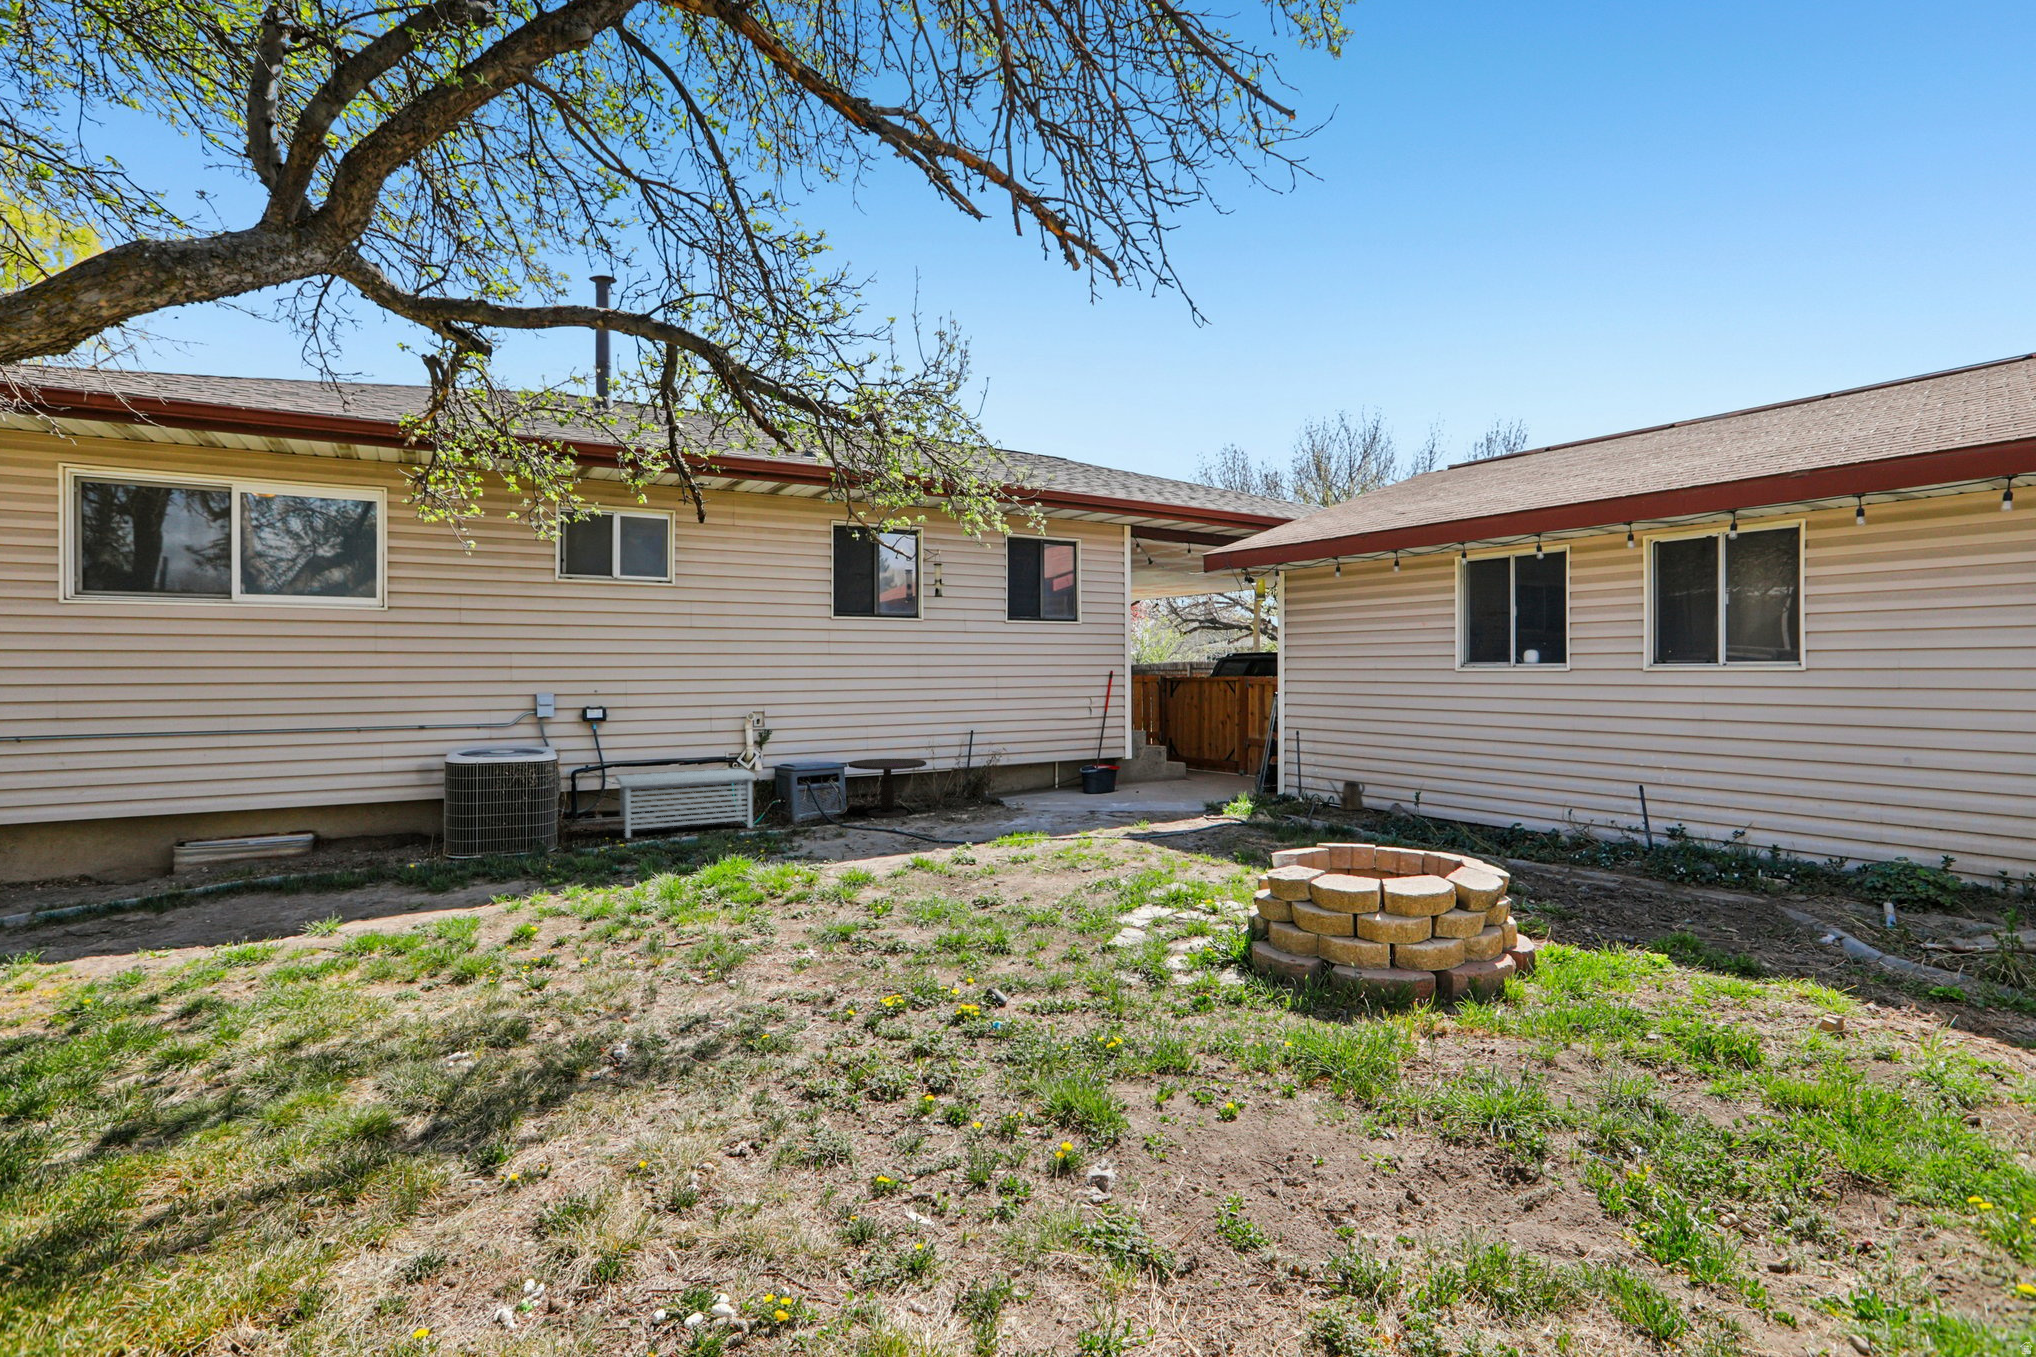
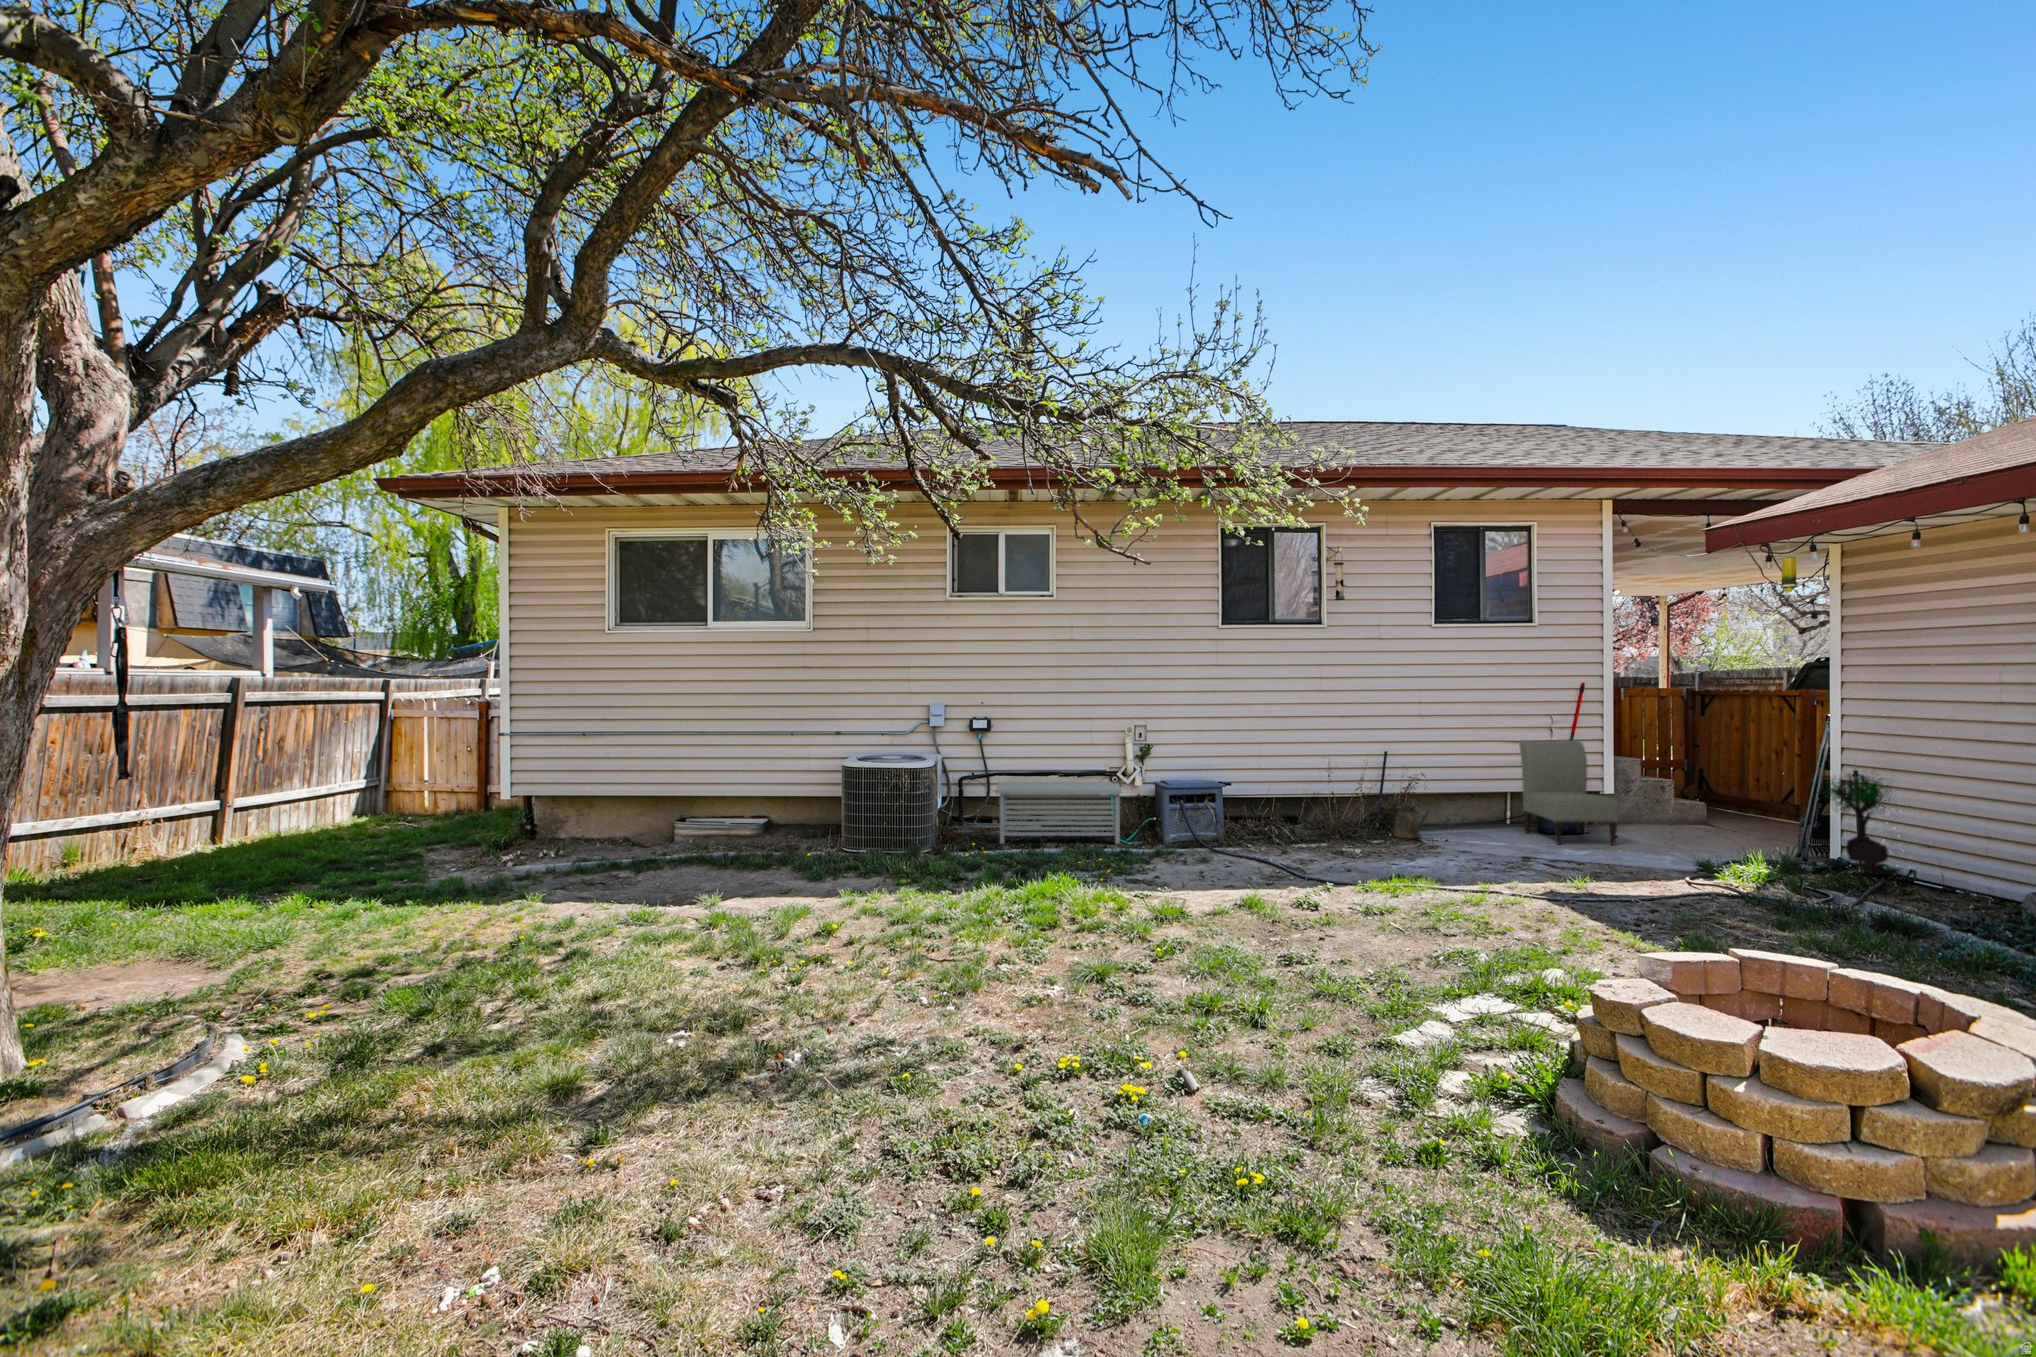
chair: none [1070,716,1143,798] -> present [1519,740,1618,845]
potted tree: none [1266,723,1318,800] -> present [1816,771,1900,875]
side table: present [848,759,926,817] -> none [1225,780,1313,846]
watering can: present [1330,781,1365,810] -> present [1393,806,1430,838]

